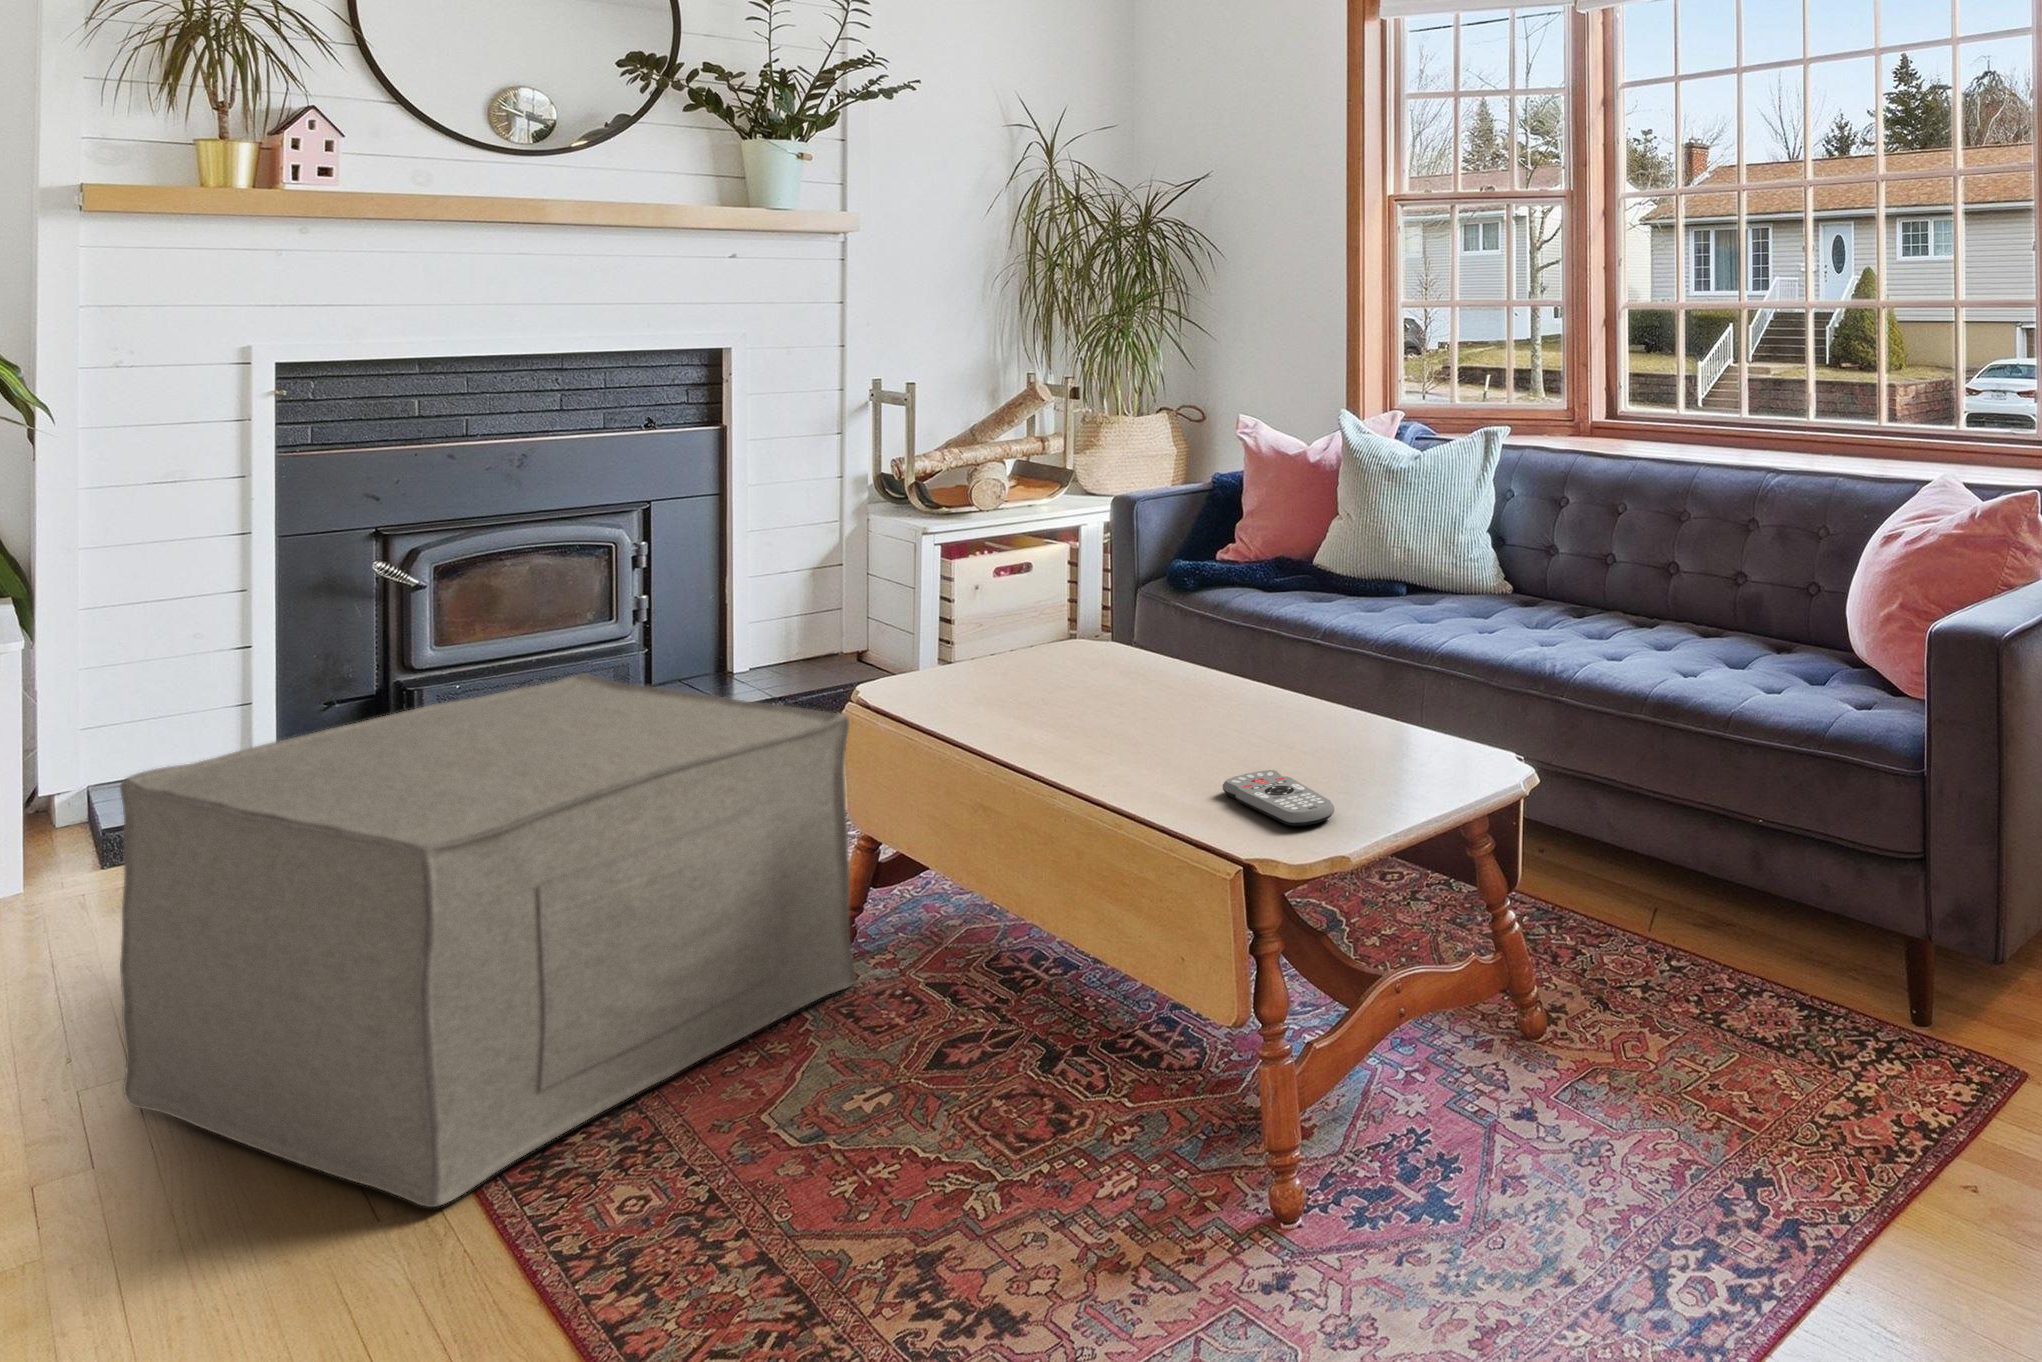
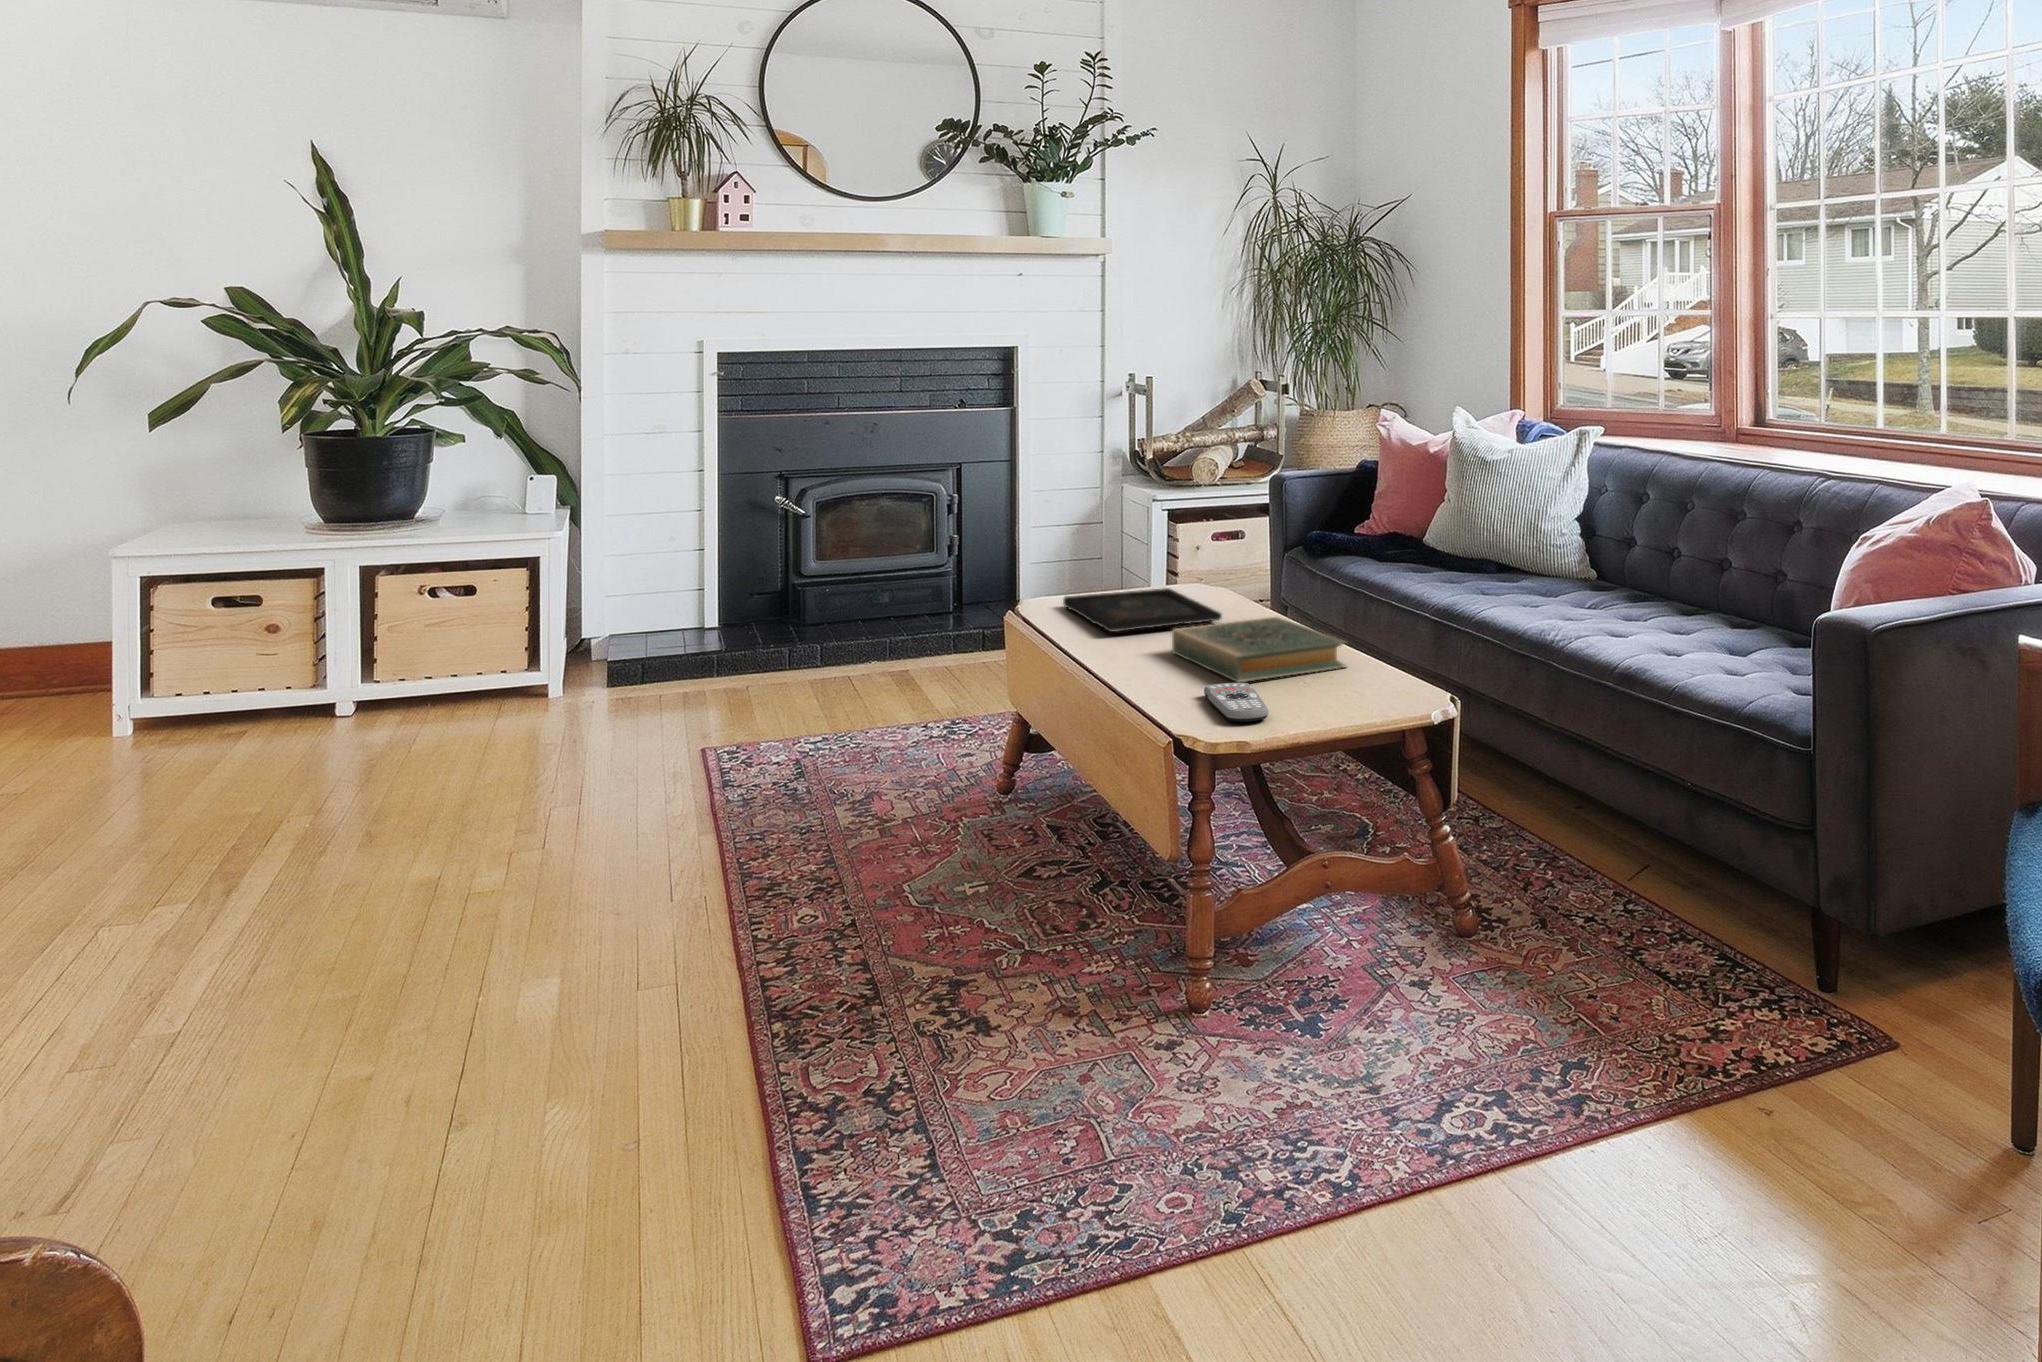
tray: none [924,649,1157,717] -> present [1063,588,1222,632]
ottoman: present [120,673,856,1207] -> none [576,577,999,900]
hardback book: none [1127,676,1362,770] -> present [1172,617,1346,682]

